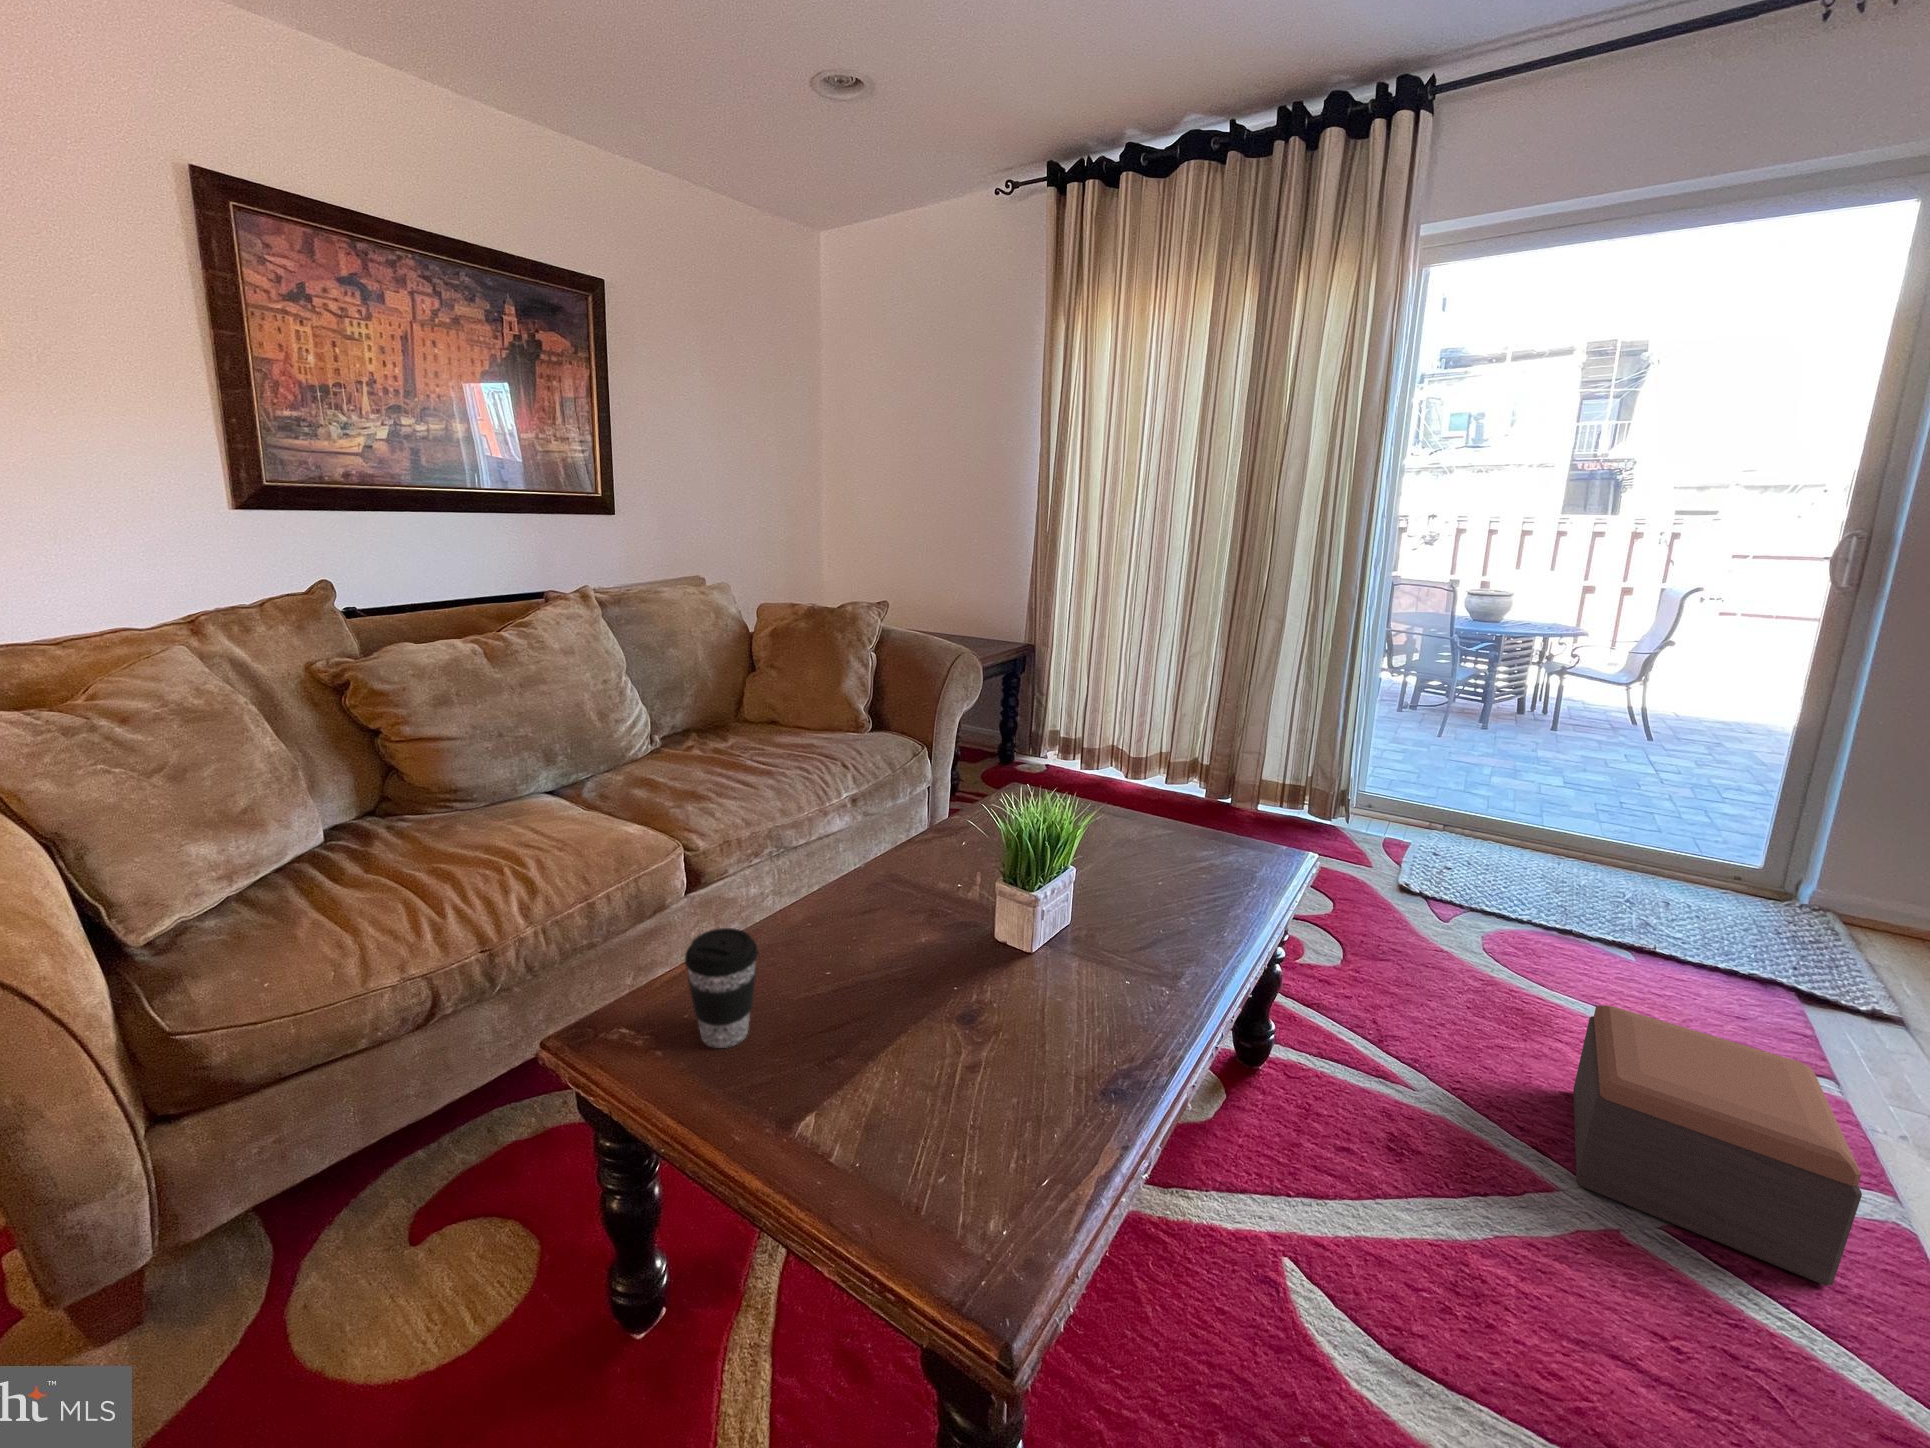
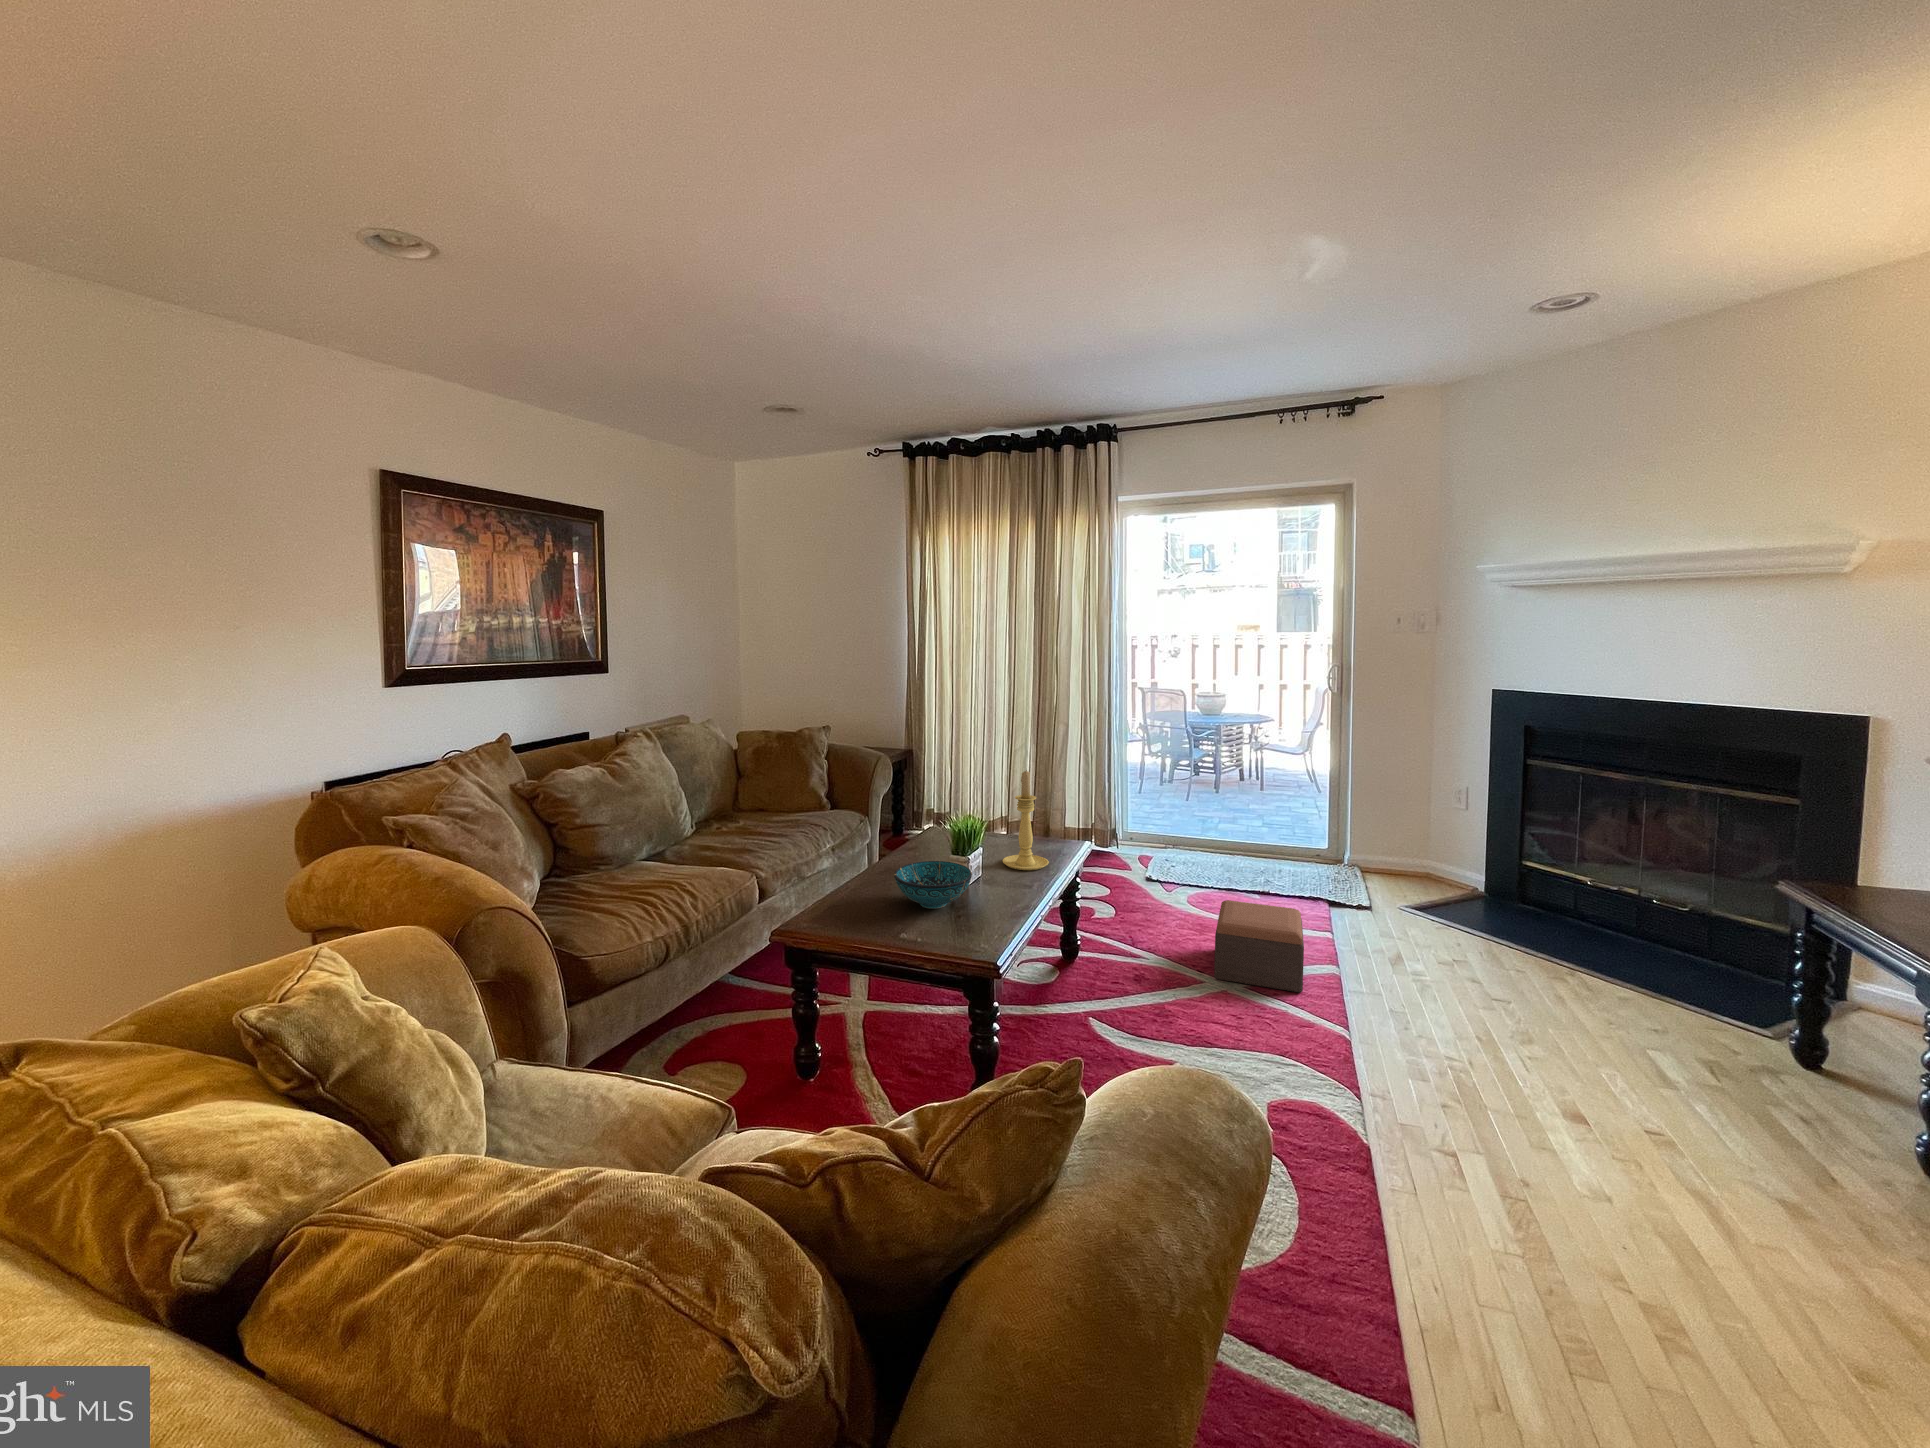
candle holder: none [1121,709,1220,917] -> present [1003,771,1049,870]
decorative bowl: none [846,890,1023,1013] -> present [894,861,972,908]
coffee cup: present [685,928,758,1048] -> none [835,876,867,927]

